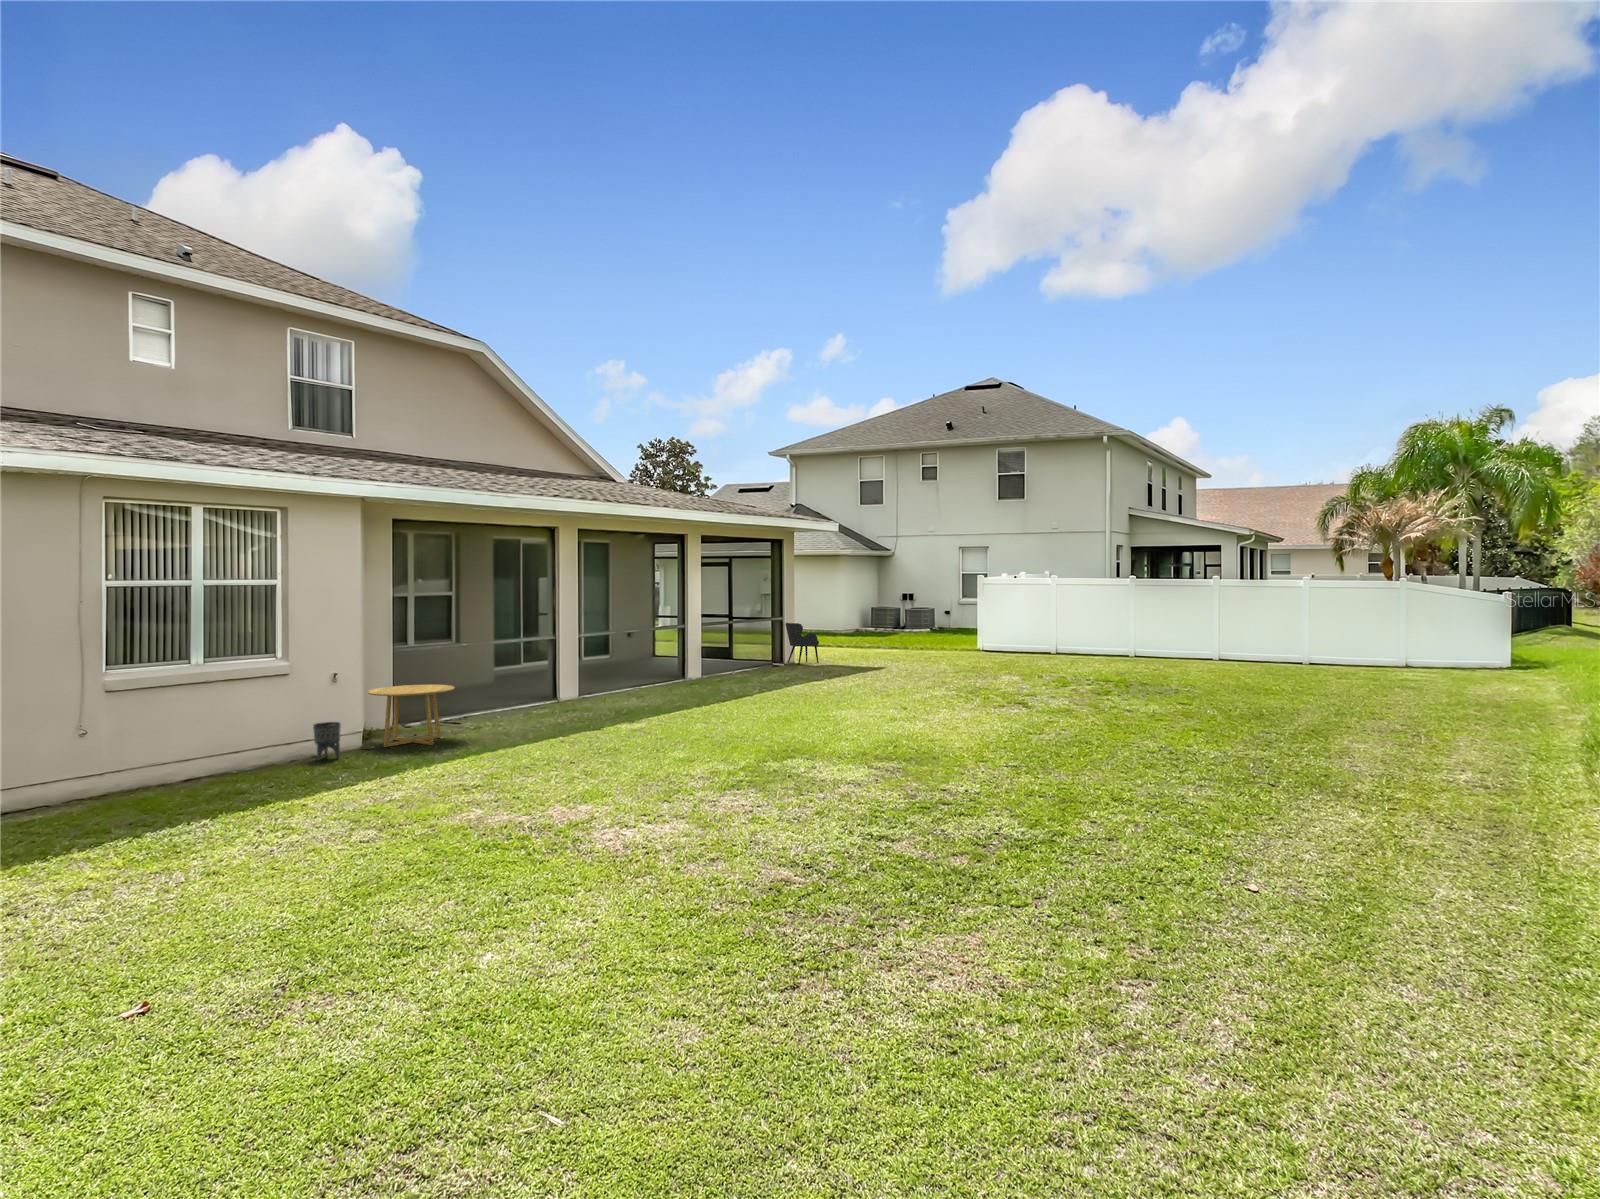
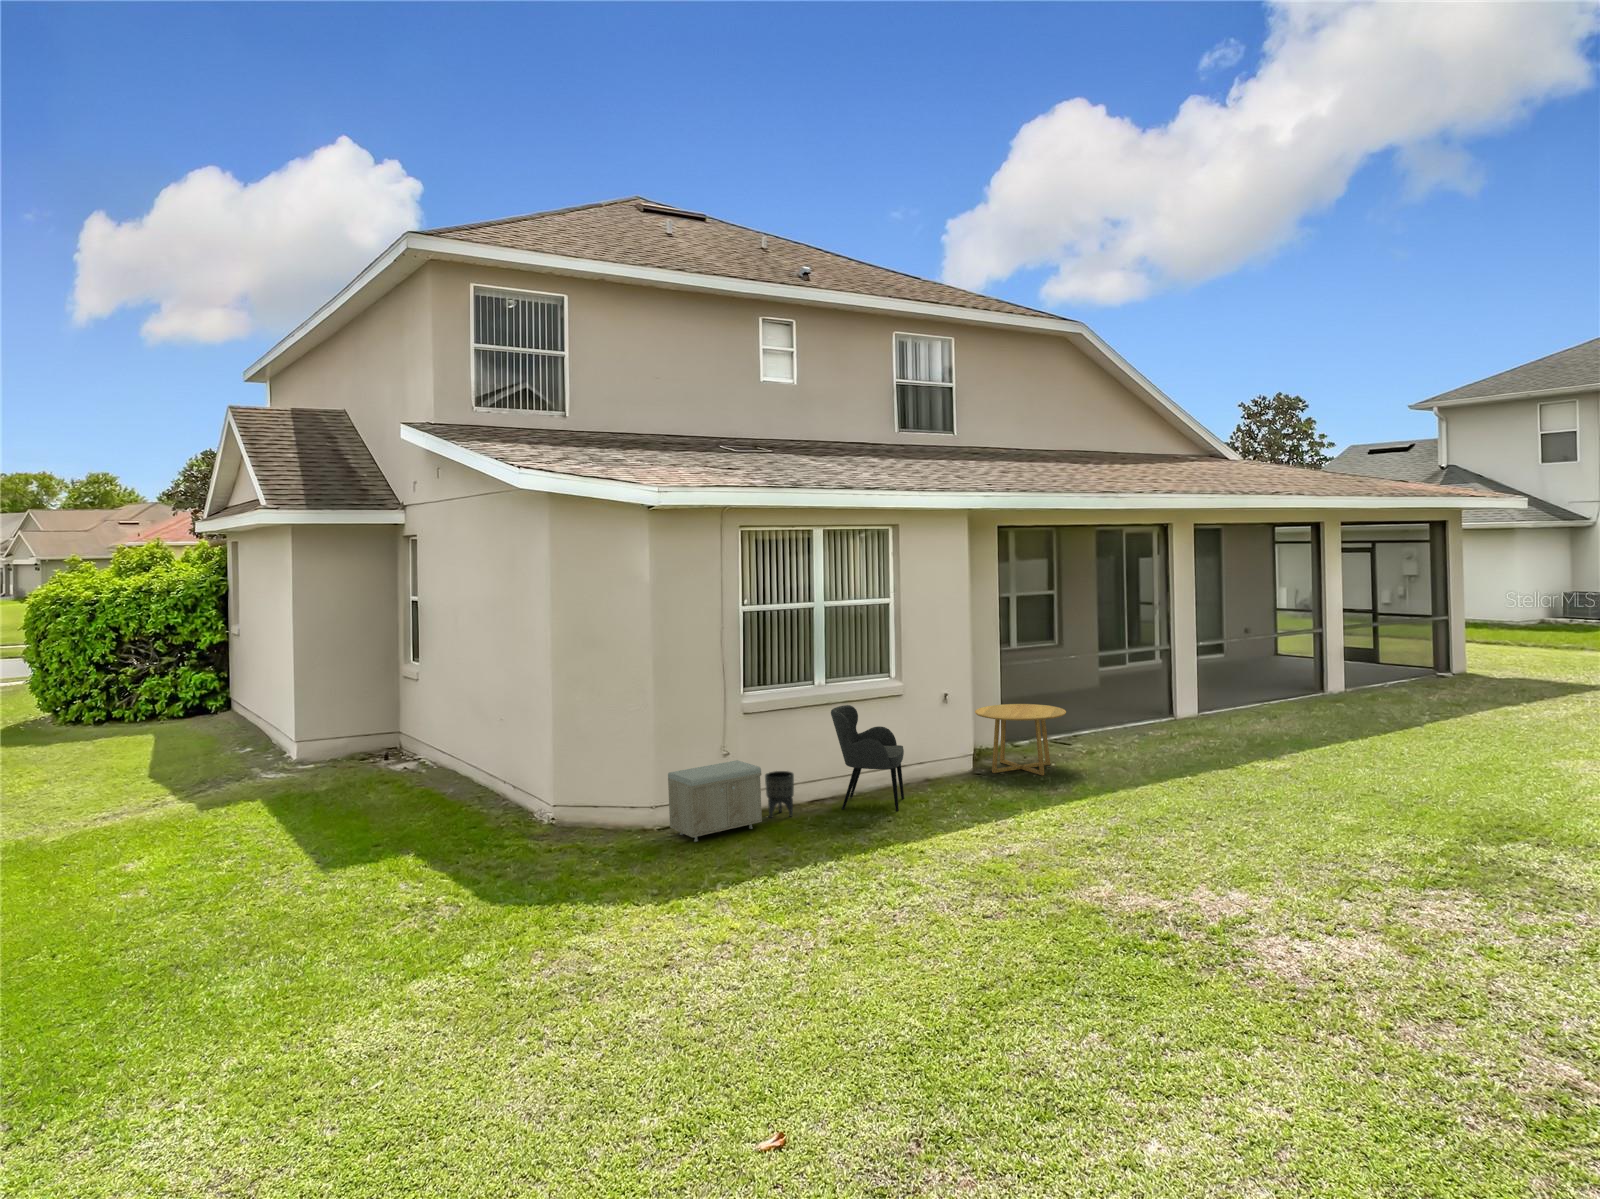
armchair: present [785,623,819,665] -> present [831,705,904,811]
planter: present [313,722,341,760] -> present [765,771,794,817]
storage bench: none [6,740,127,822] -> present [668,760,762,841]

